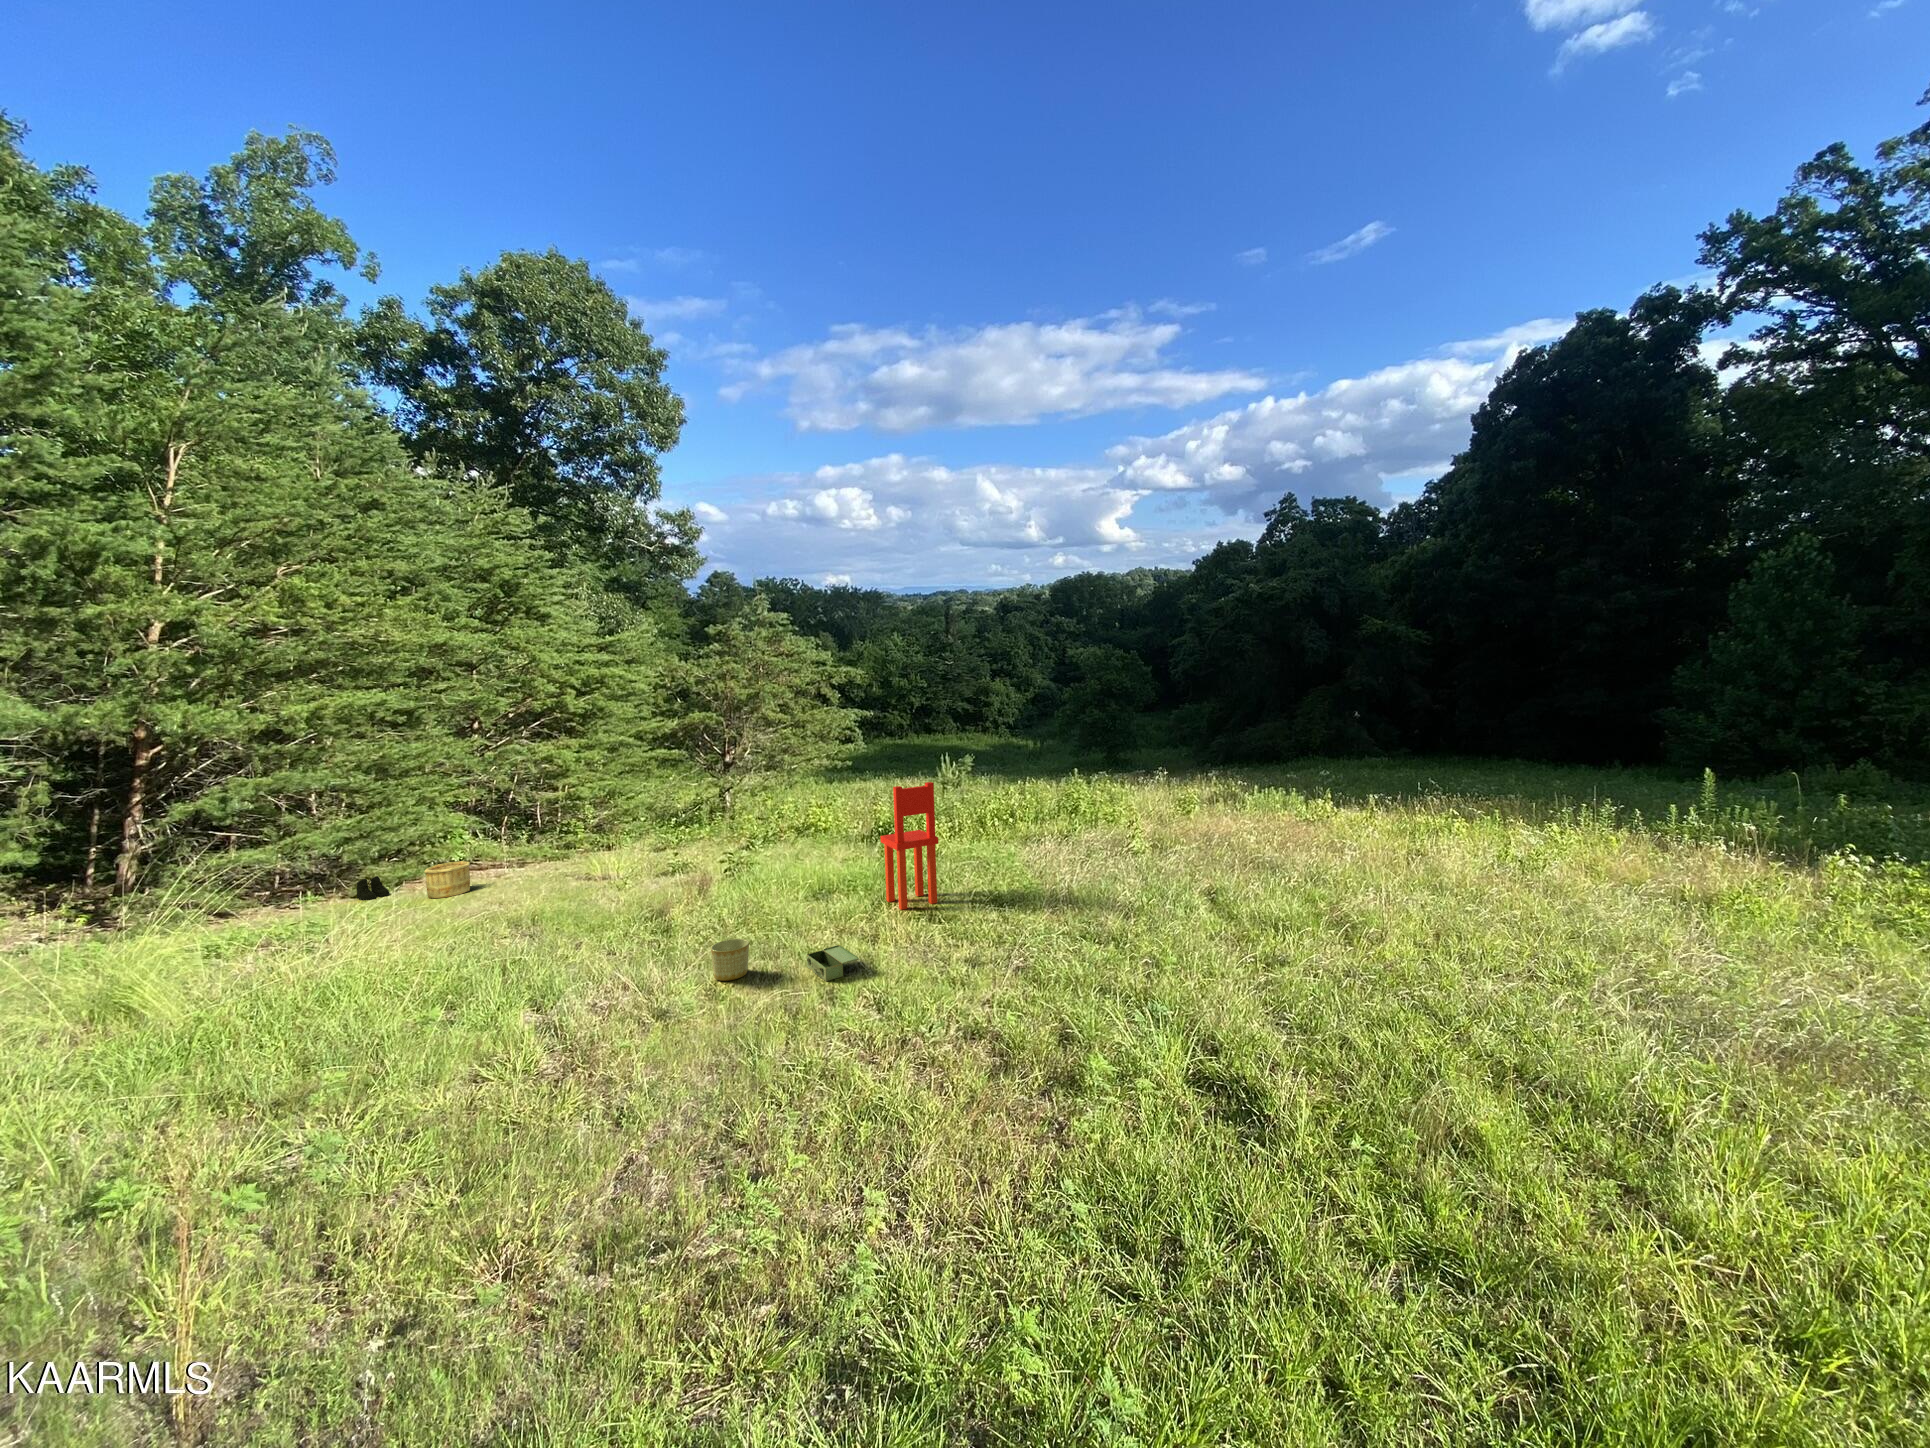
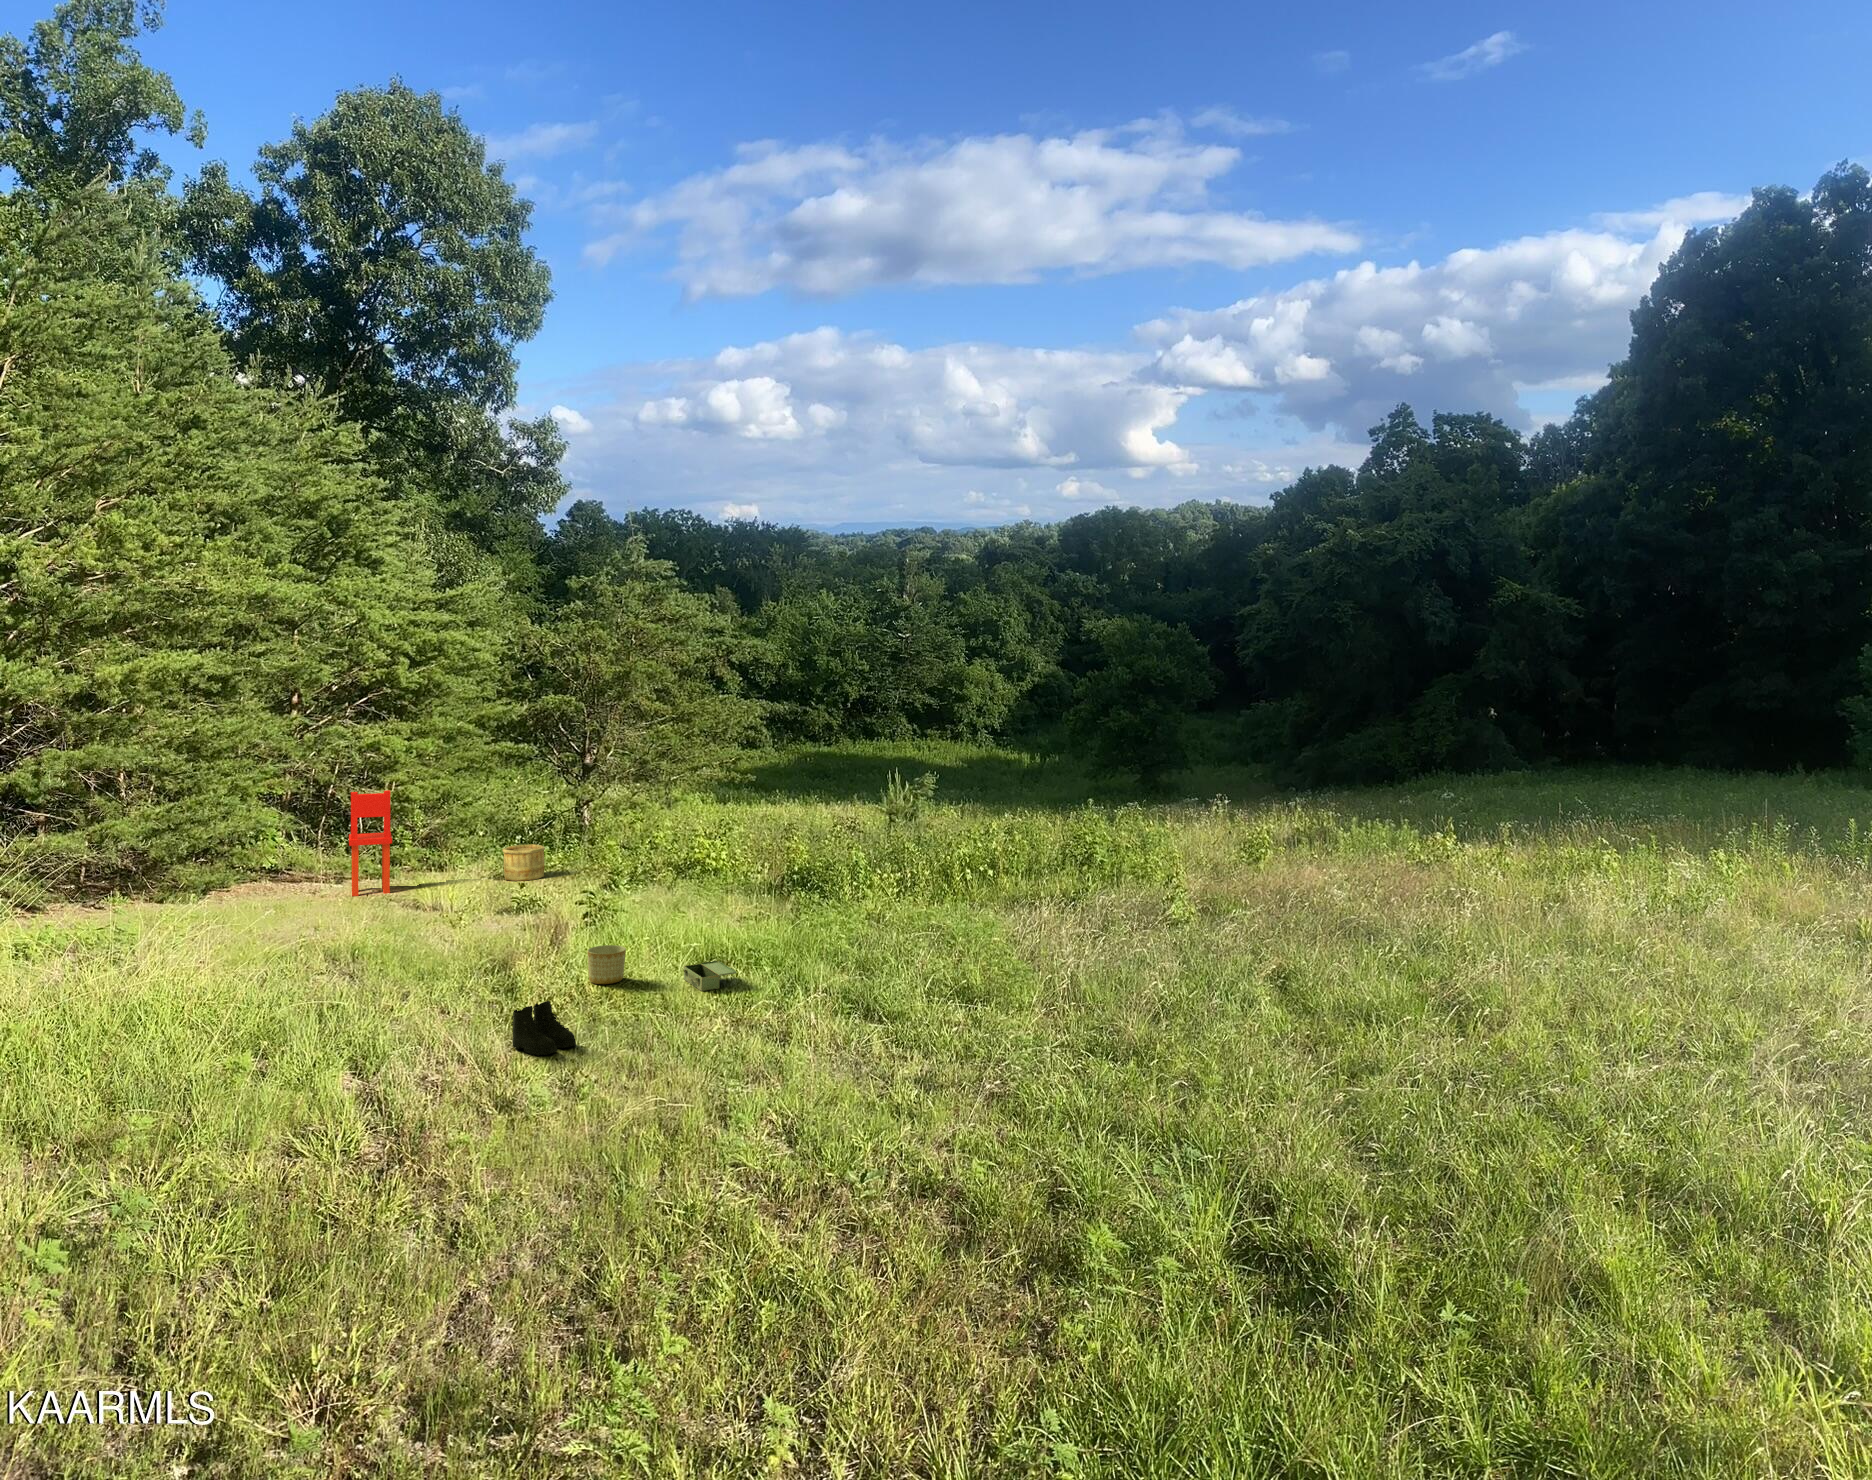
chair: present [880,782,938,910] -> present [349,790,392,896]
wooden bucket: present [424,861,470,898] -> present [502,844,545,881]
boots: present [357,876,390,900] -> present [511,1000,576,1056]

